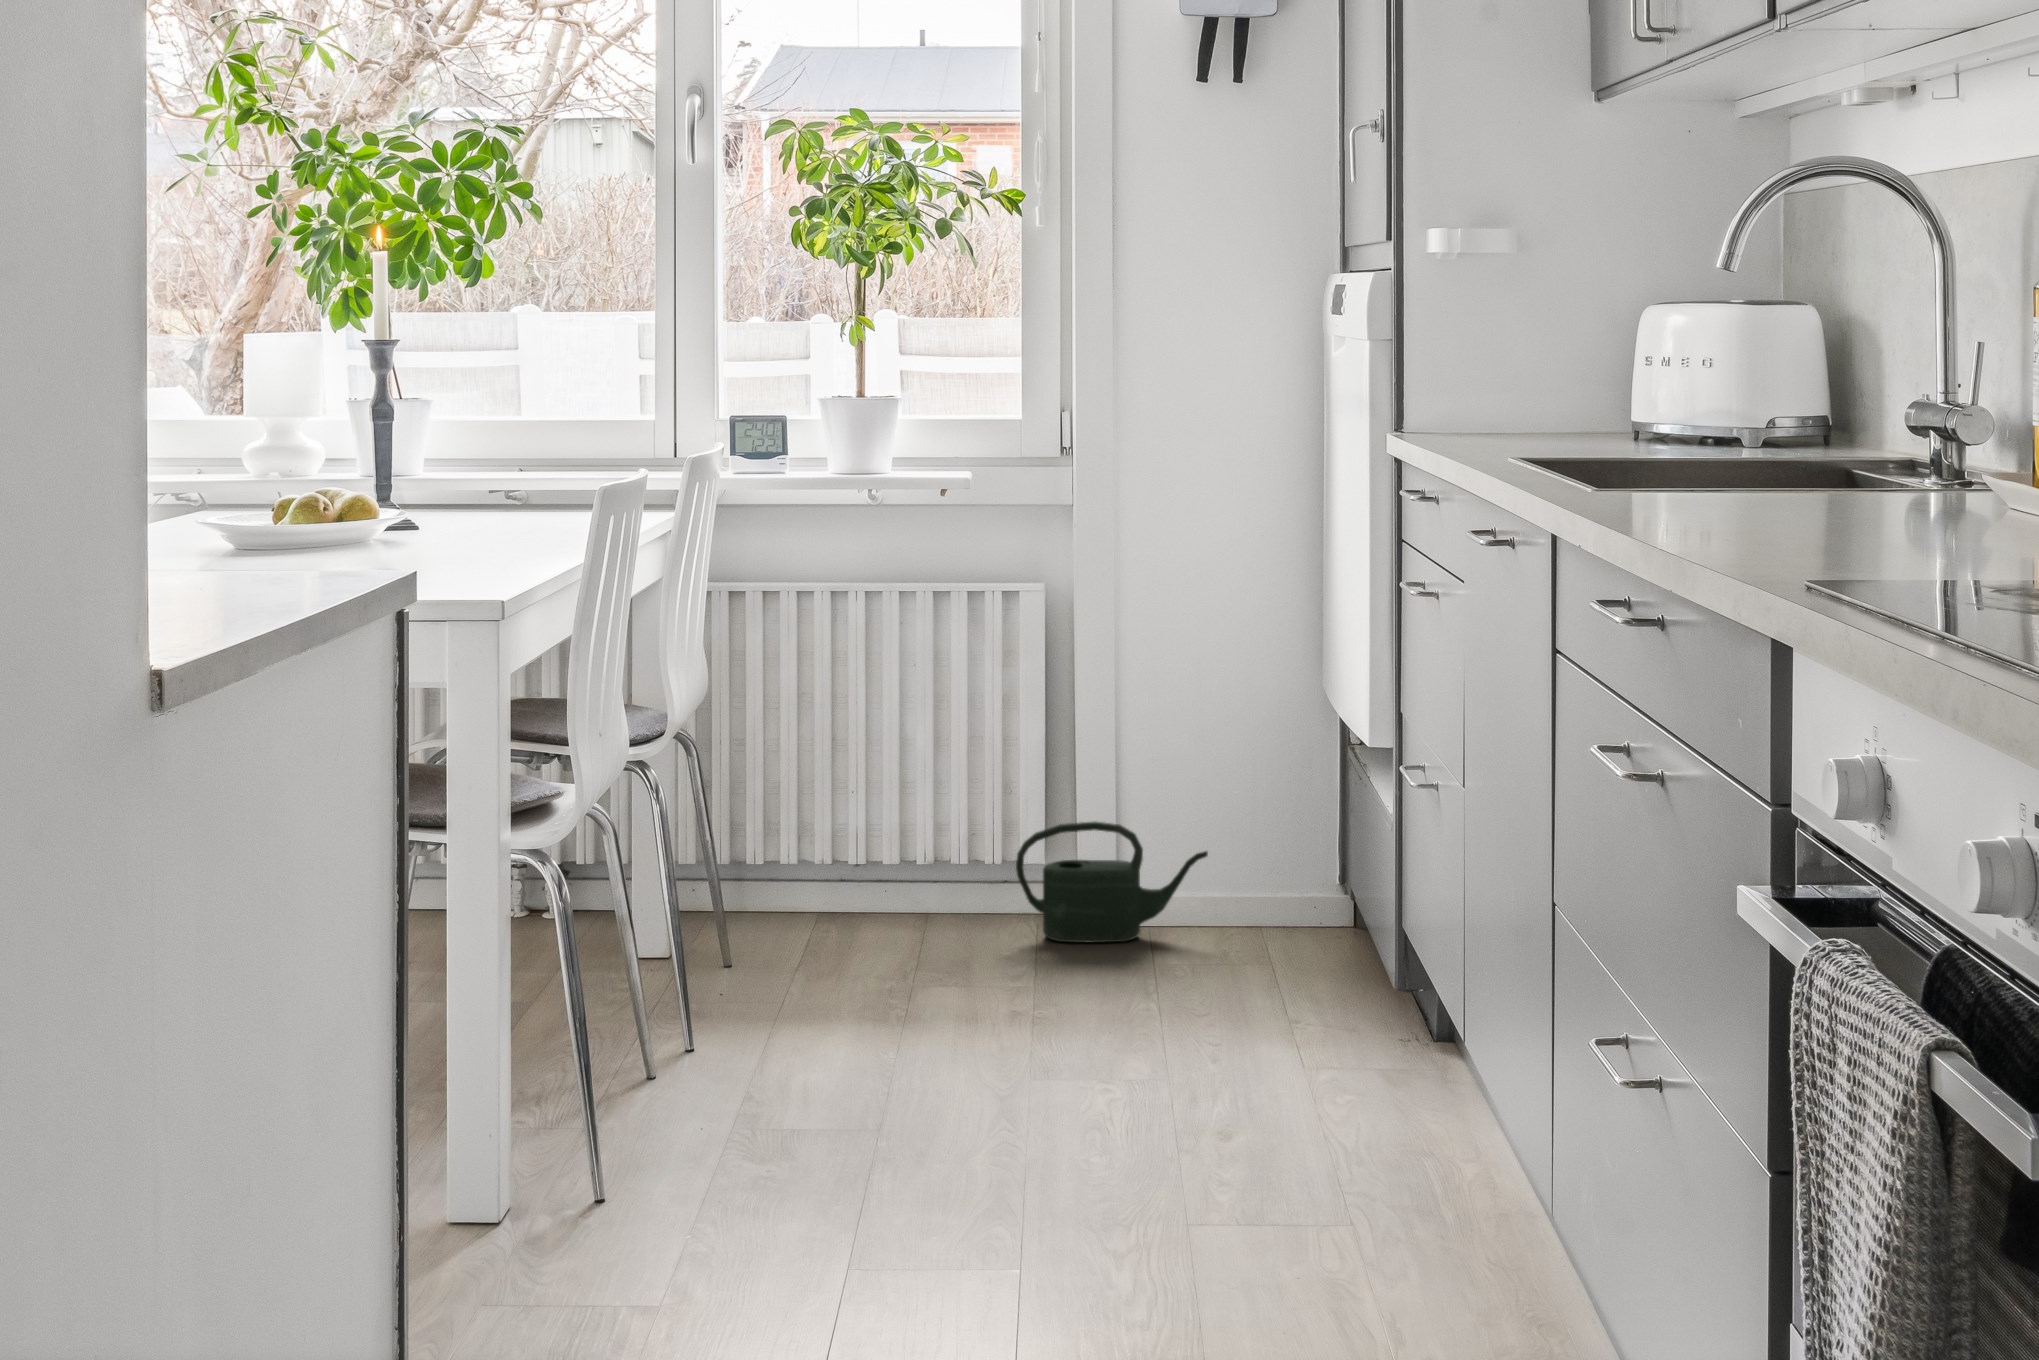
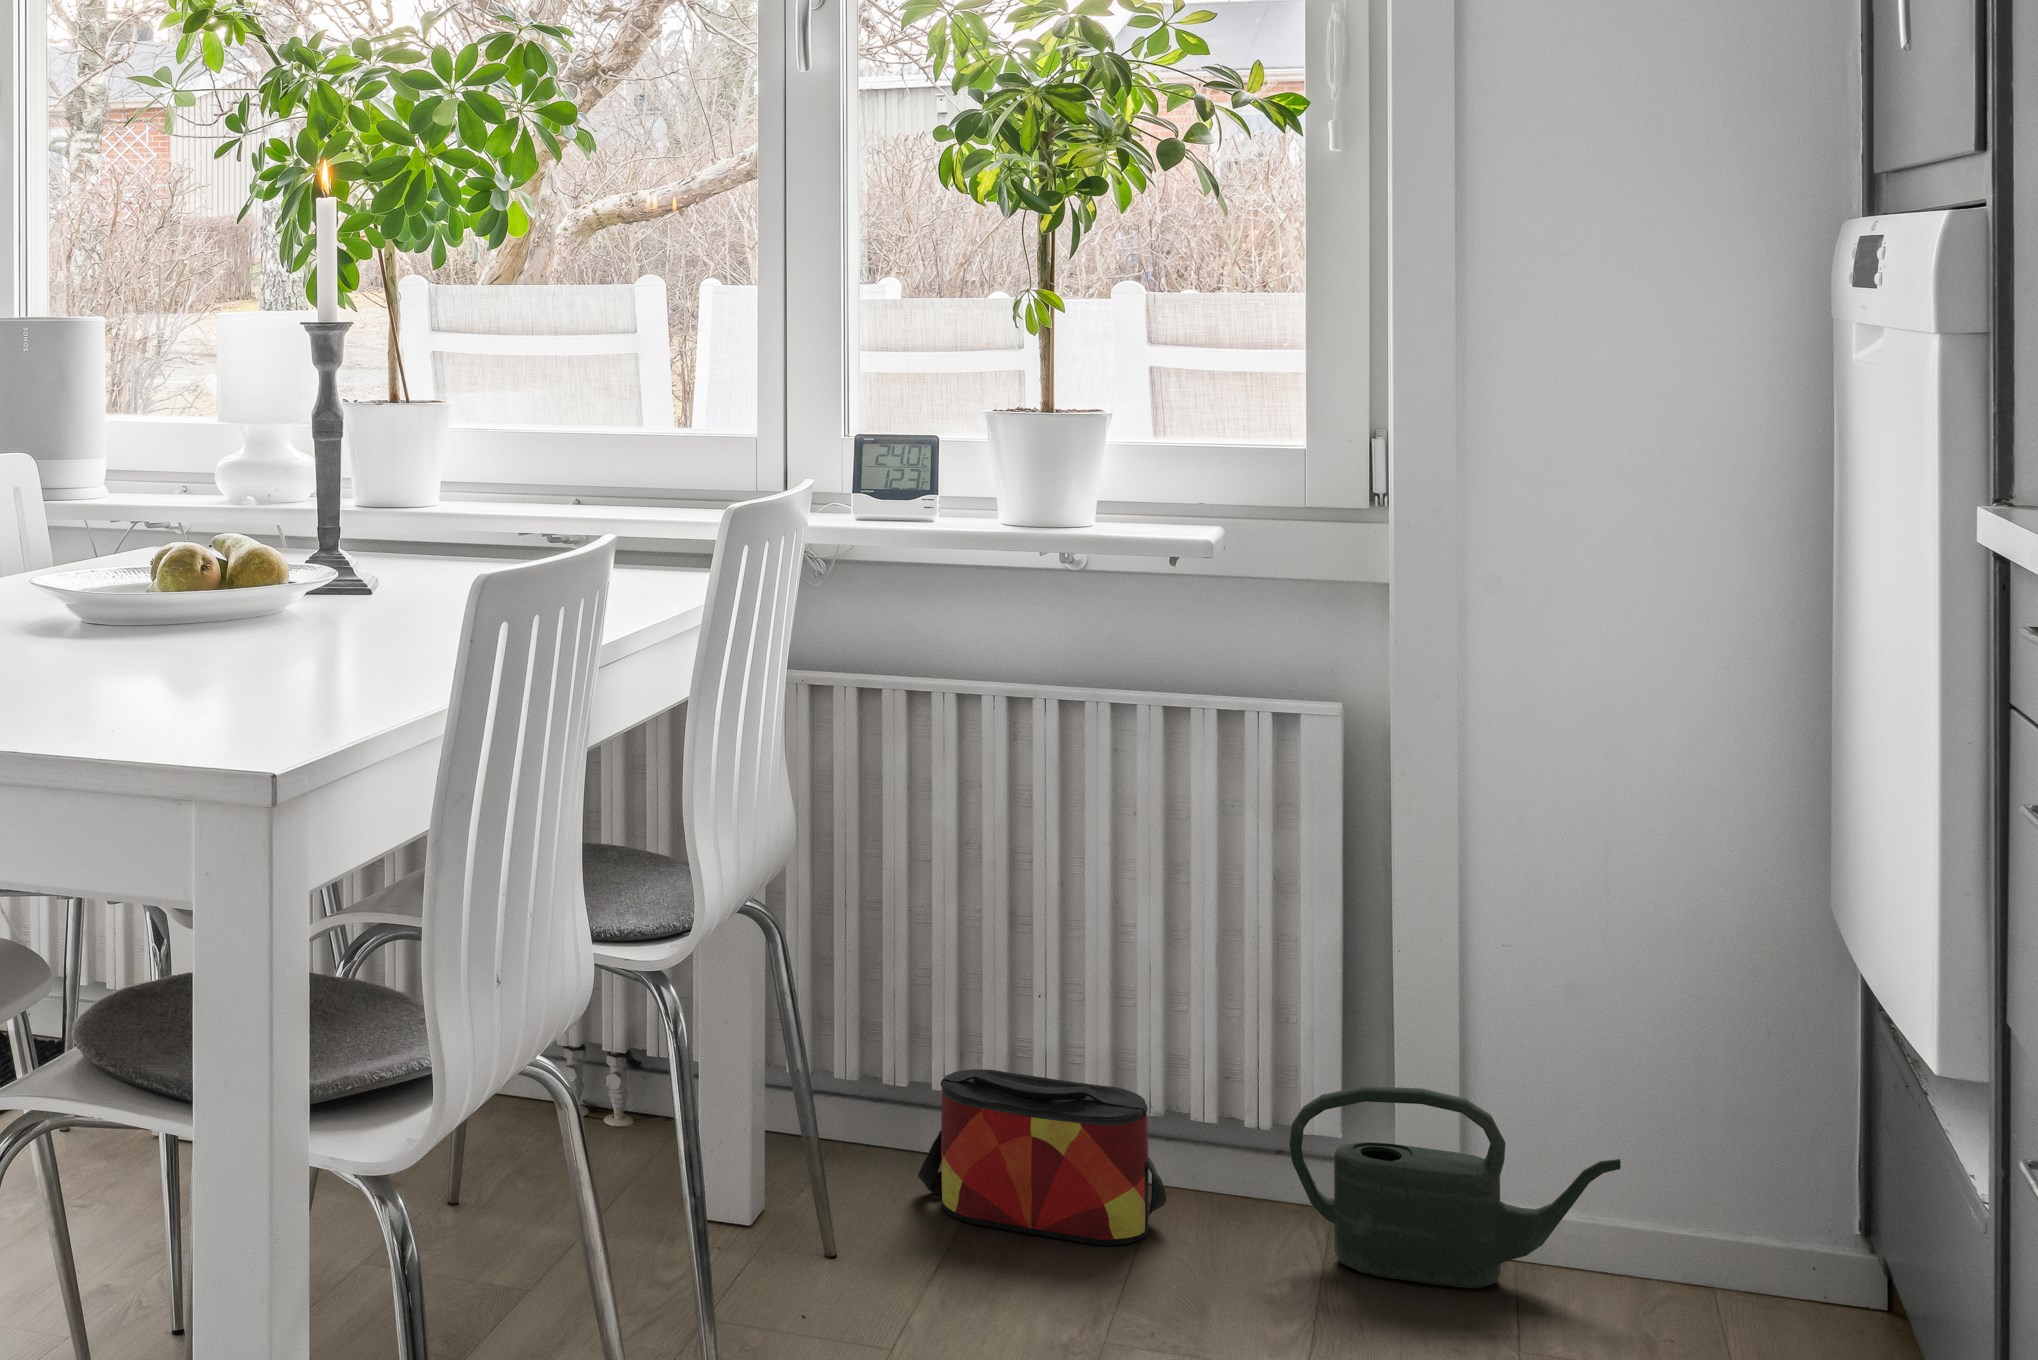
bag: none [776,844,939,947] -> present [918,1069,1166,1245]

